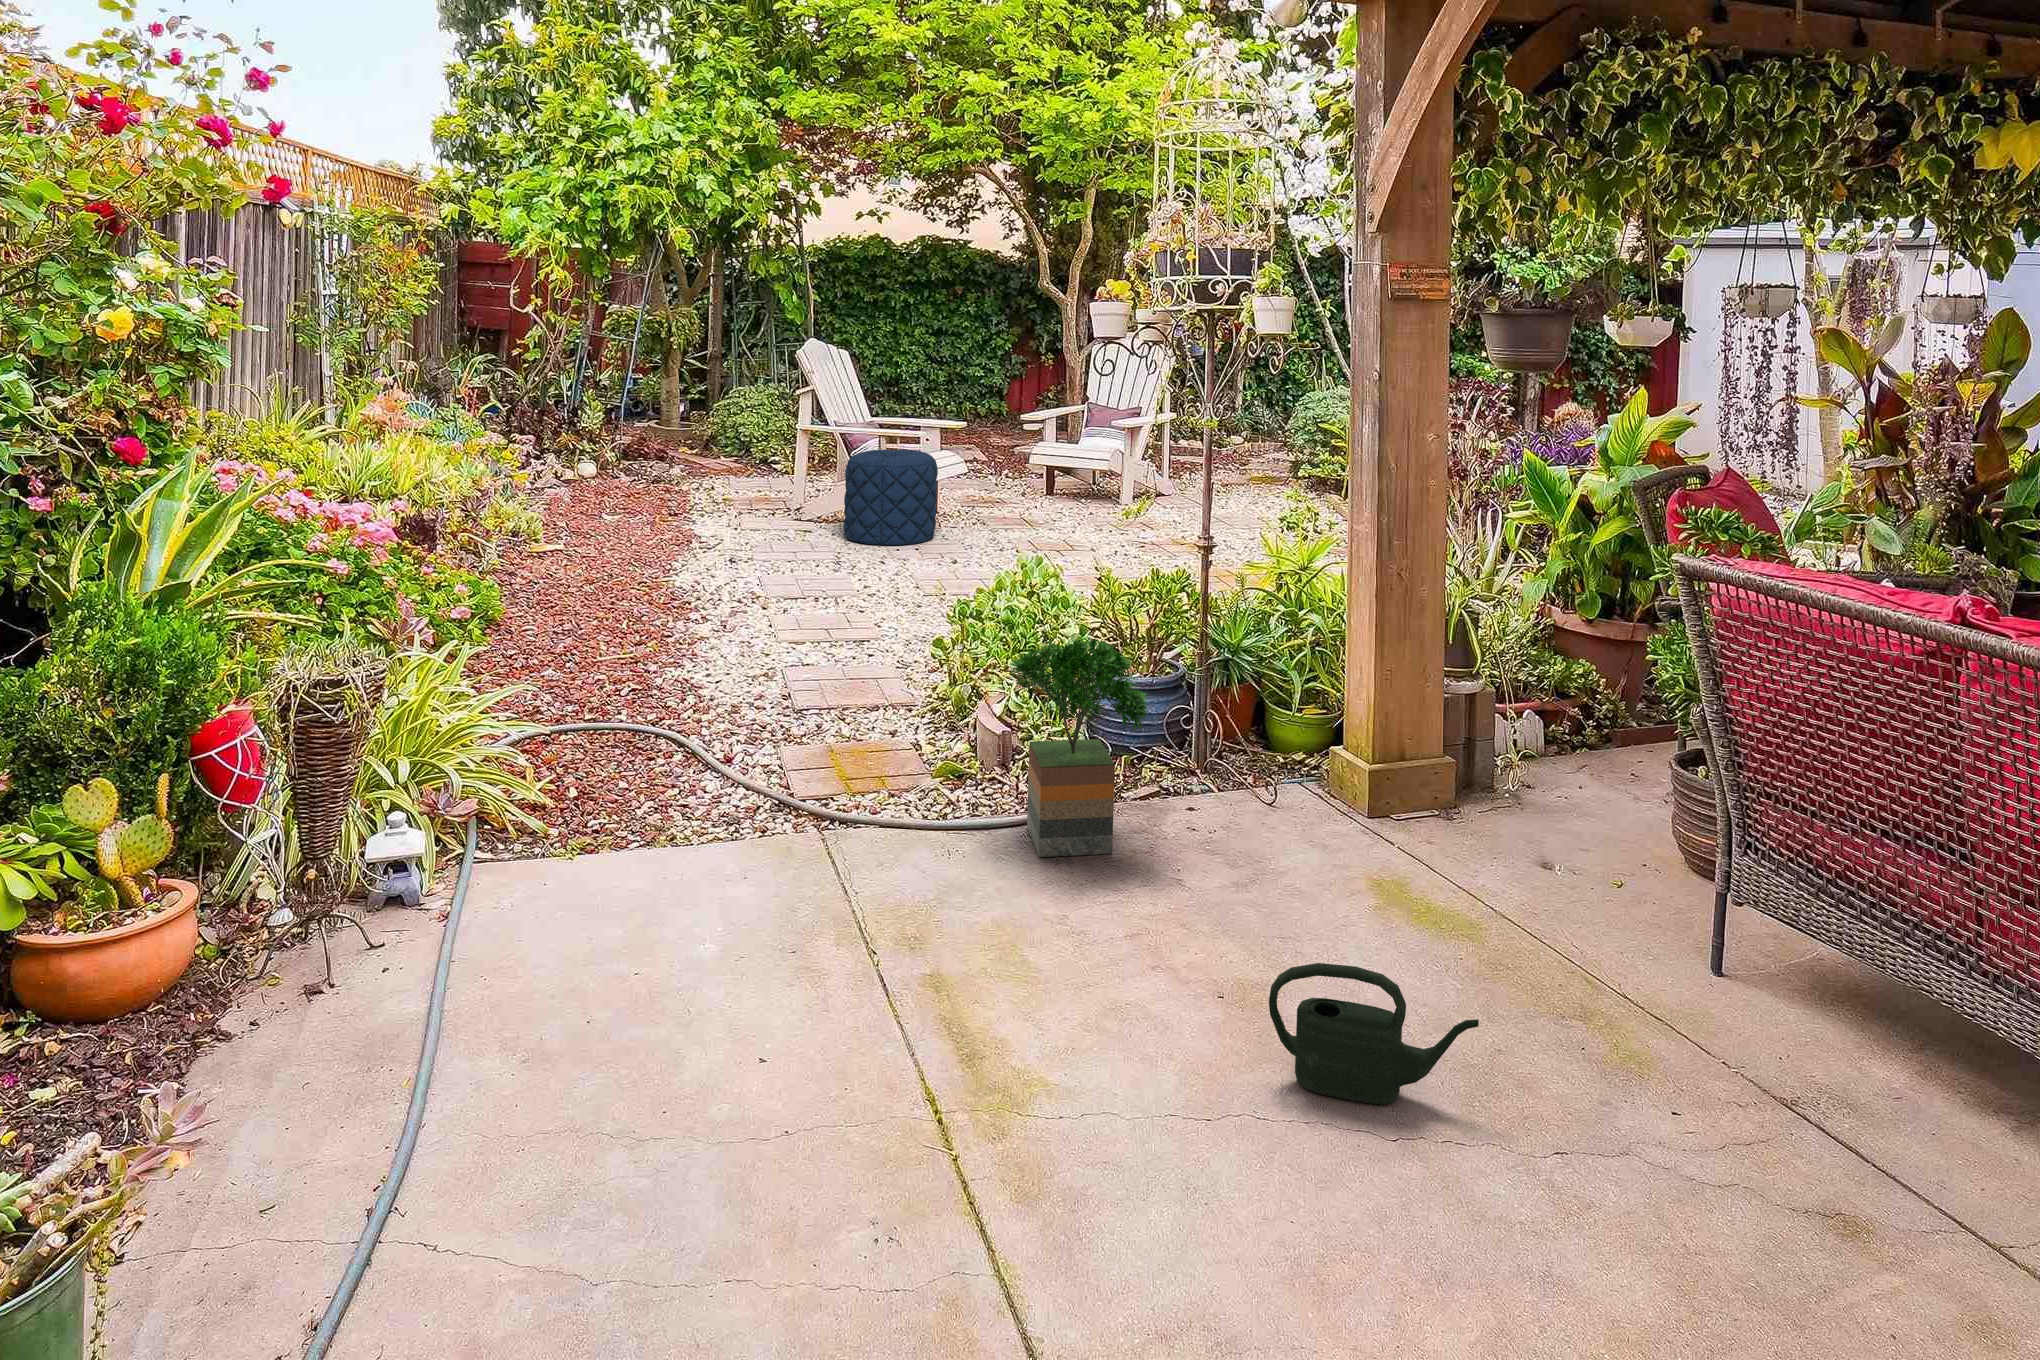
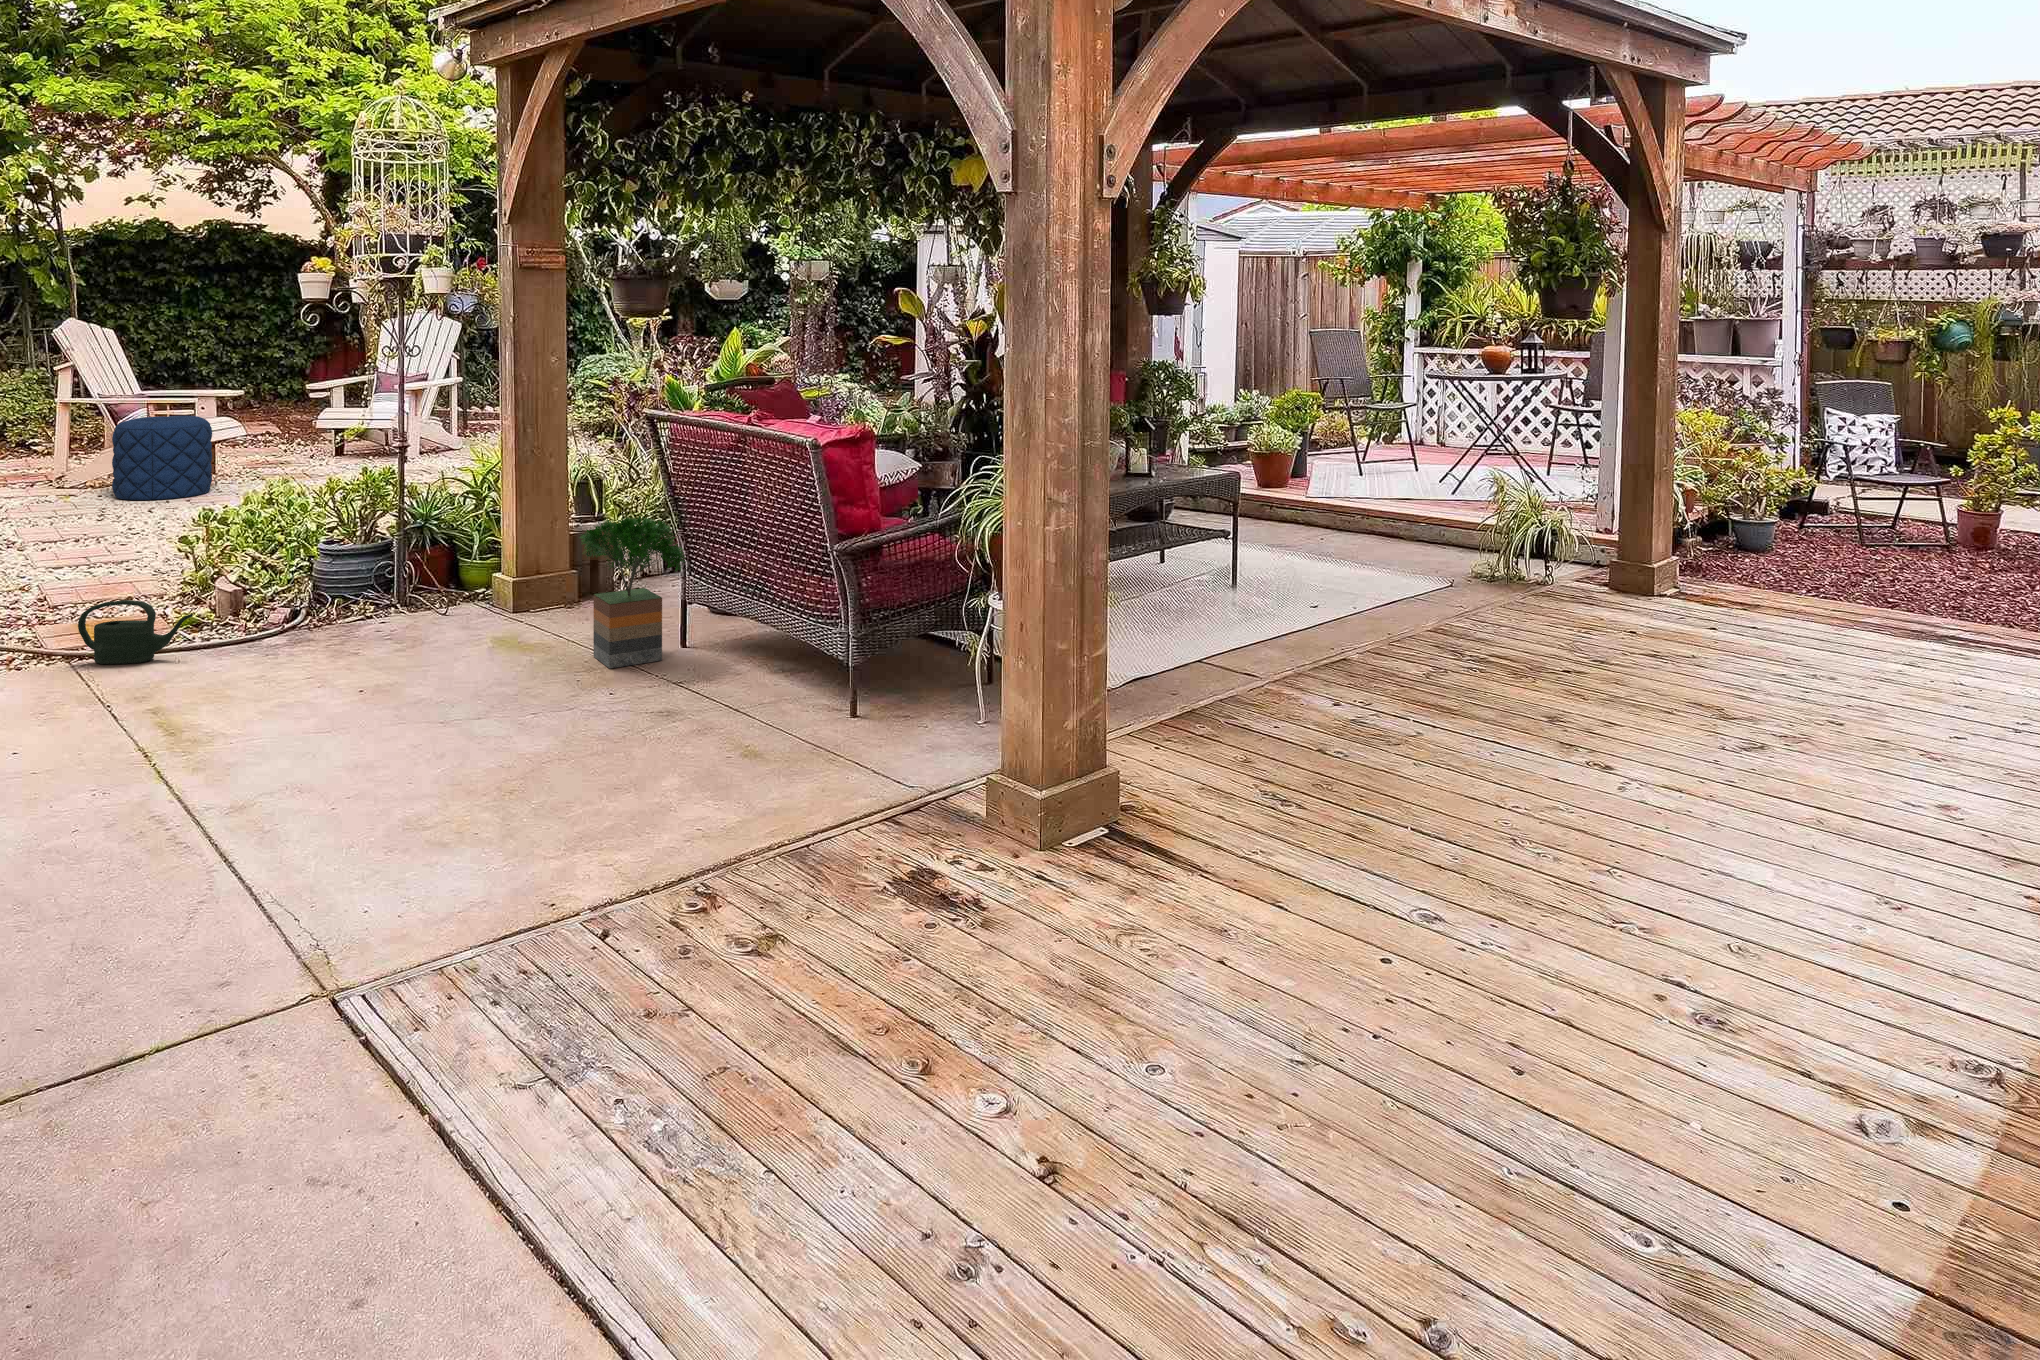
potted tree: present [1010,638,1148,857] -> present [580,516,685,668]
watering can: present [1269,963,1479,1104] -> present [78,600,193,664]

